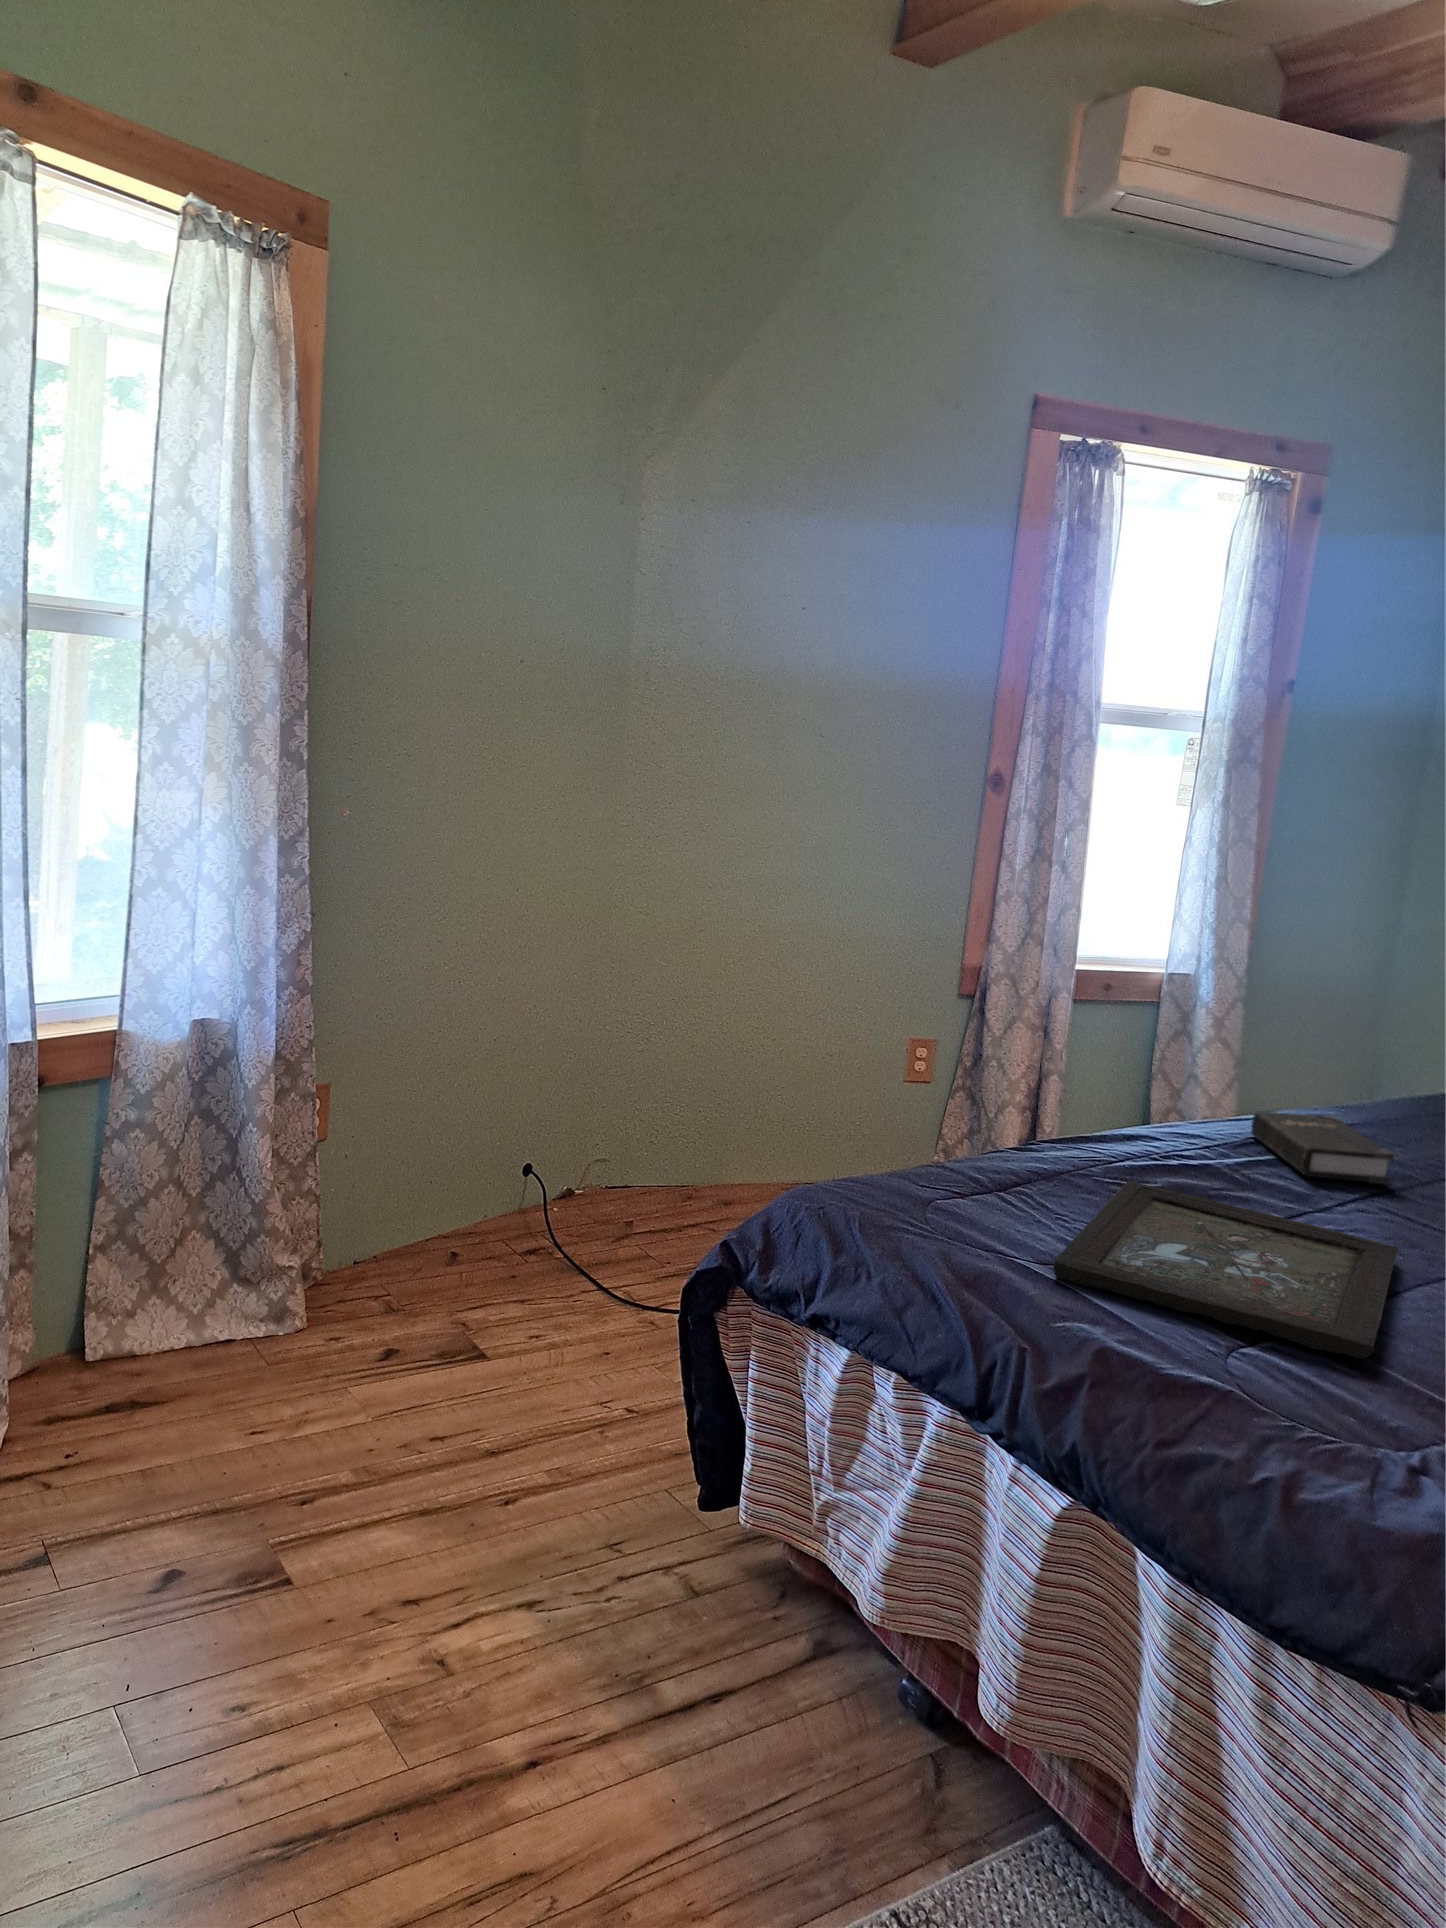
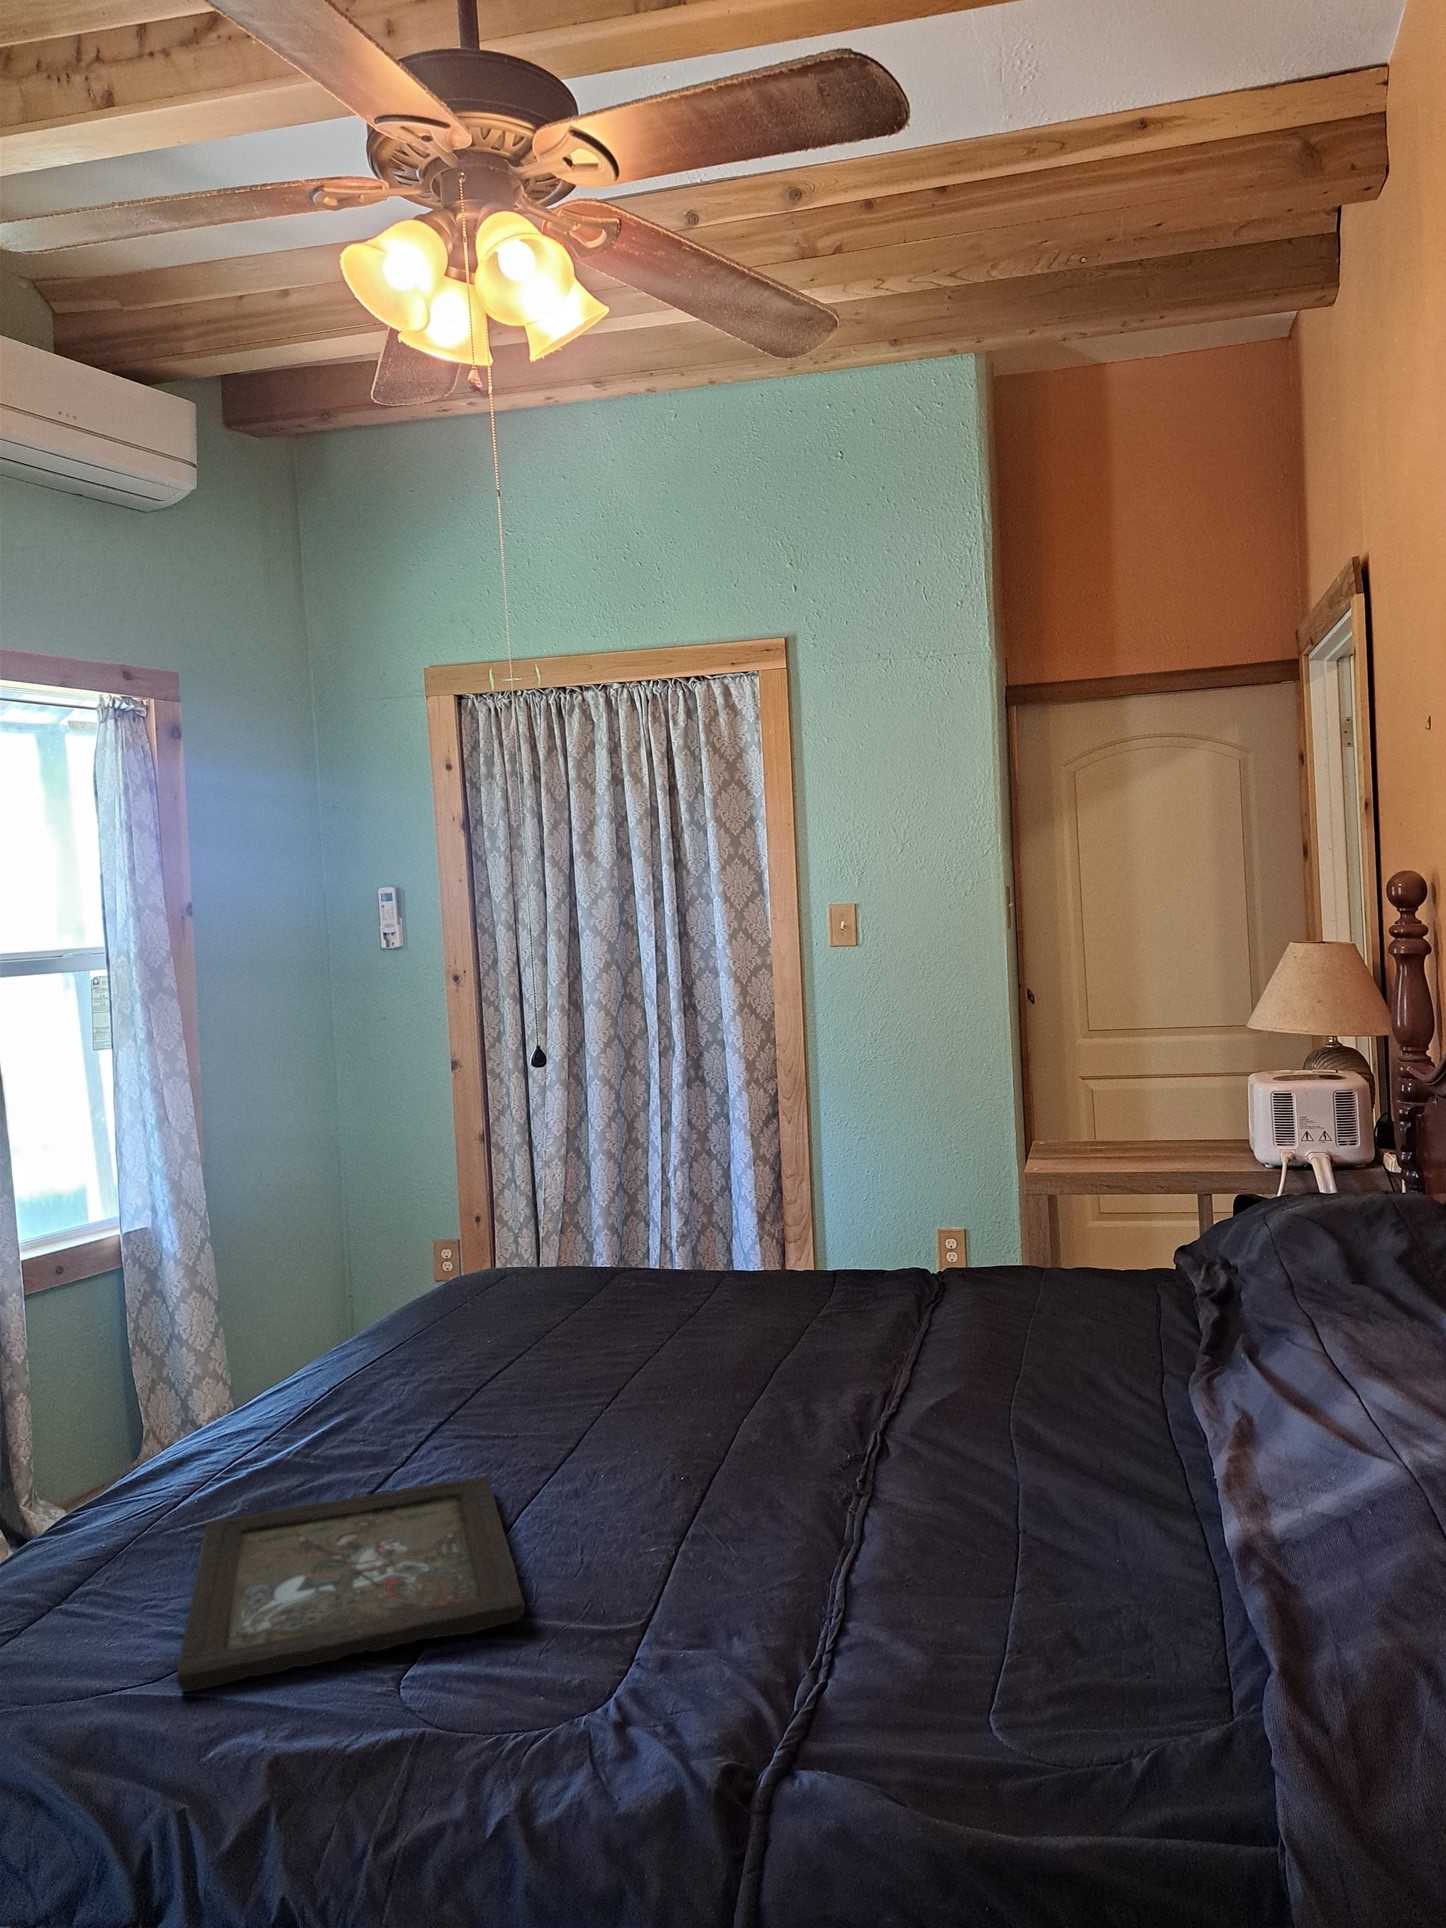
hardback book: present [1252,1111,1394,1184] -> none [297,1353,445,1430]

